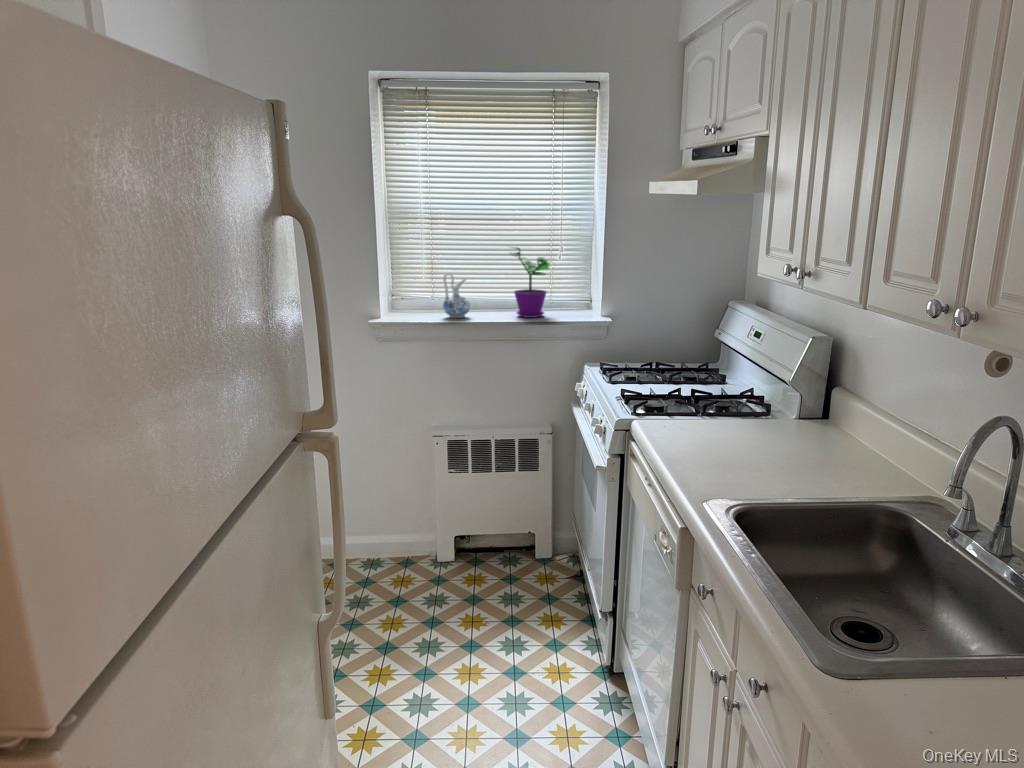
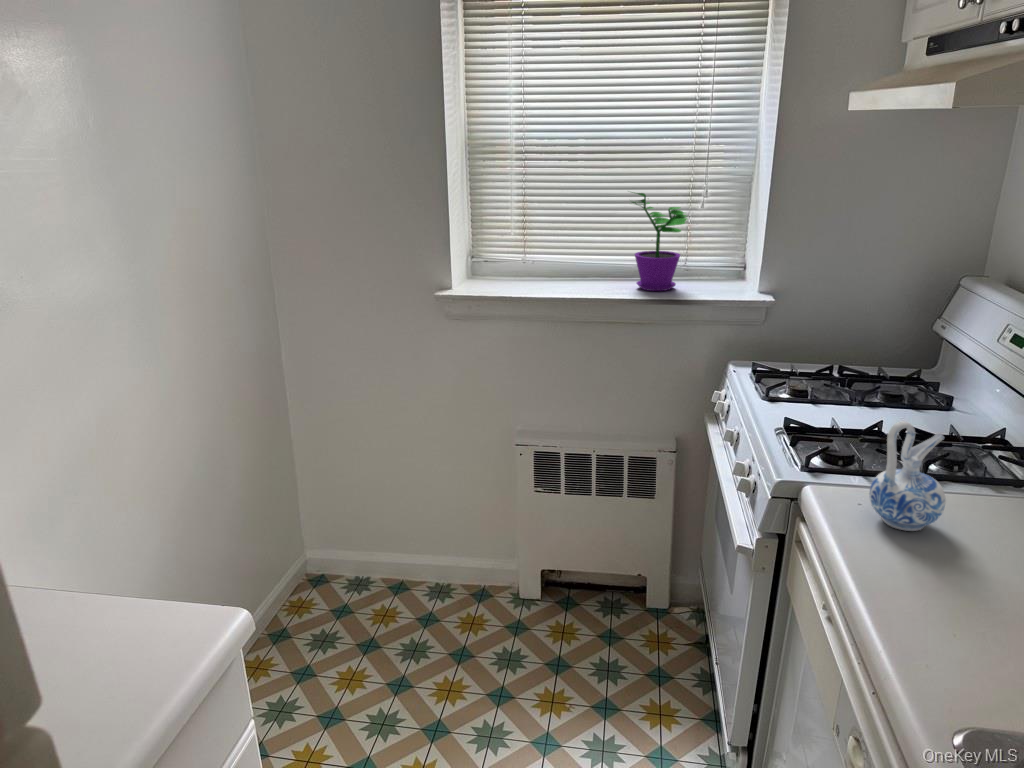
ceramic pitcher: present [443,273,470,318] -> present [869,421,946,531]

